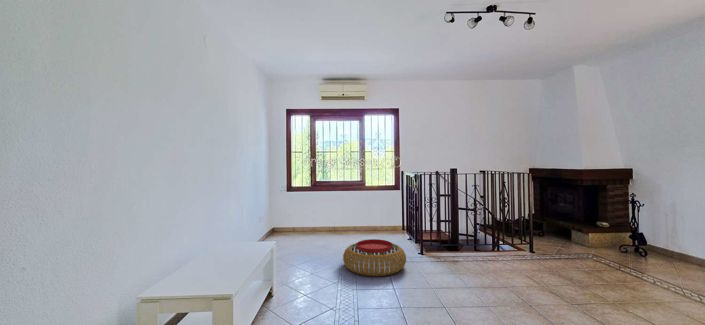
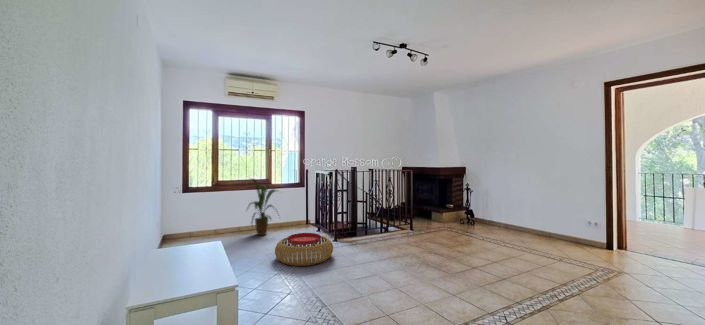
house plant: none [337,180,374,237] -> present [250,179,278,235]

